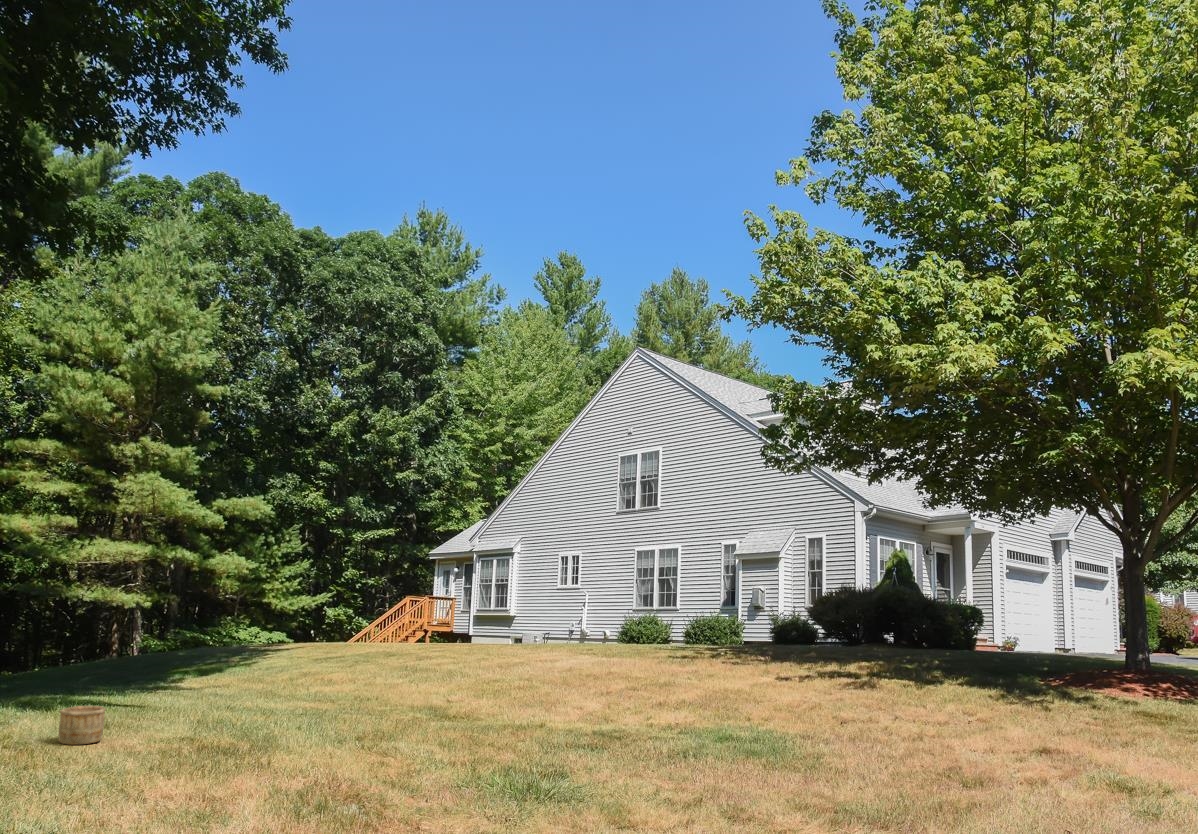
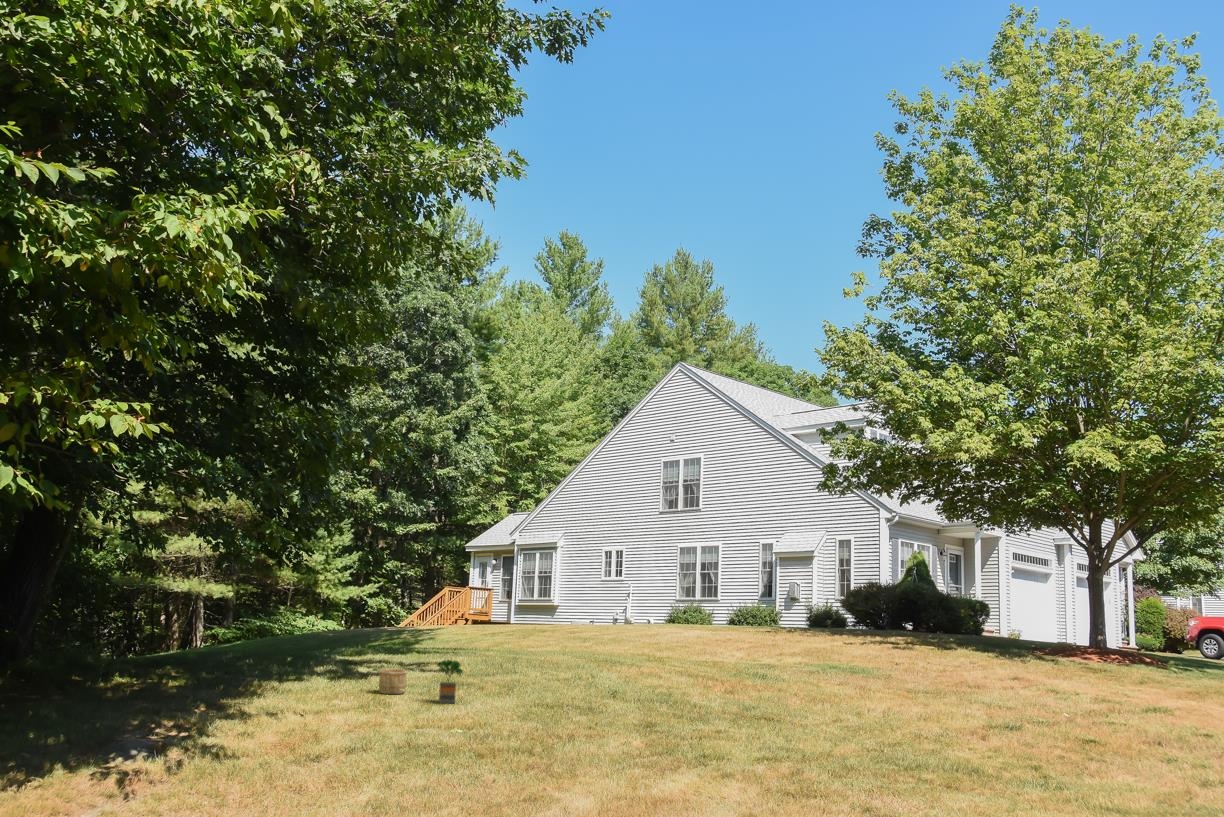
potted tree: none [125,693,170,760] -> present [437,660,463,703]

